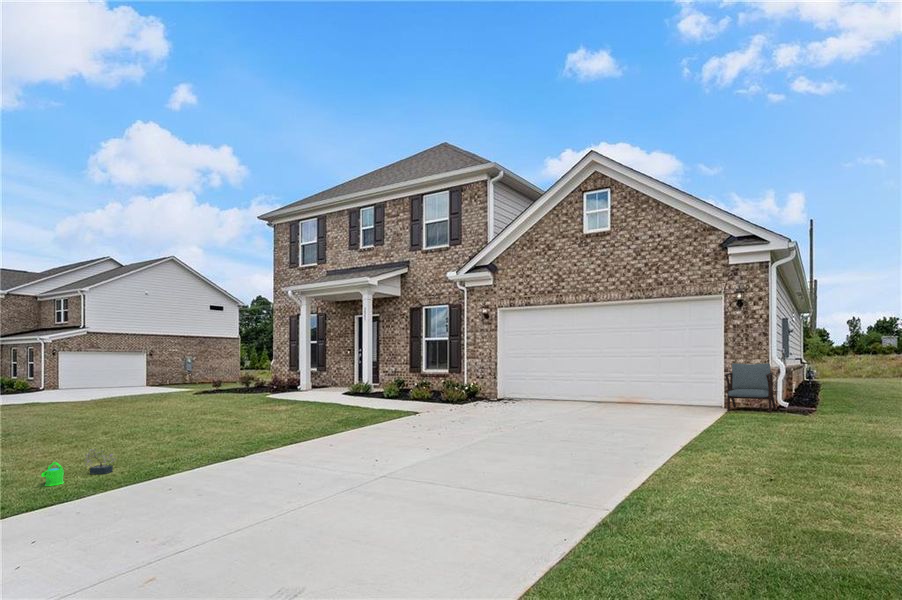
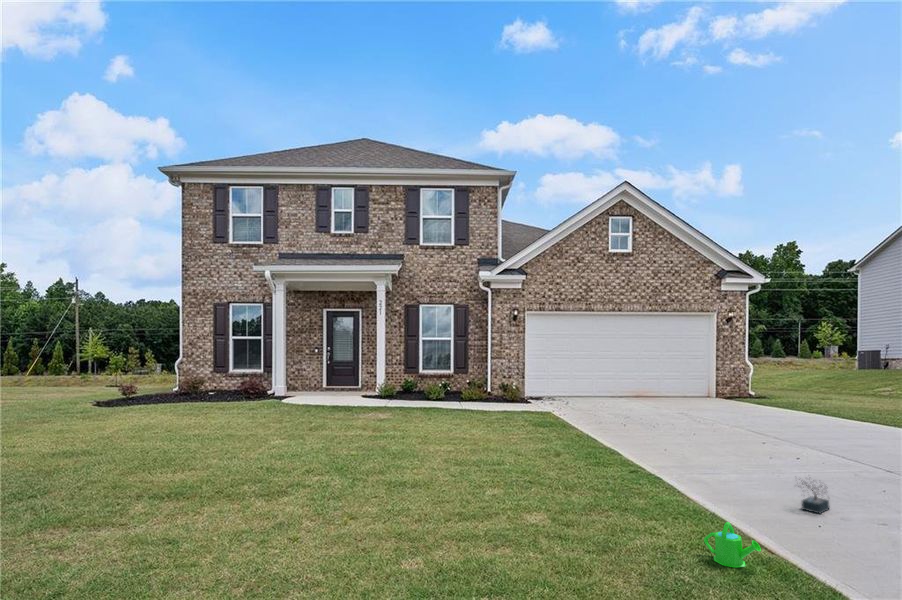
lounge chair: present [725,364,776,413] -> none [724,364,768,399]
decorative plant: present [86,450,116,474] -> present [798,479,830,514]

